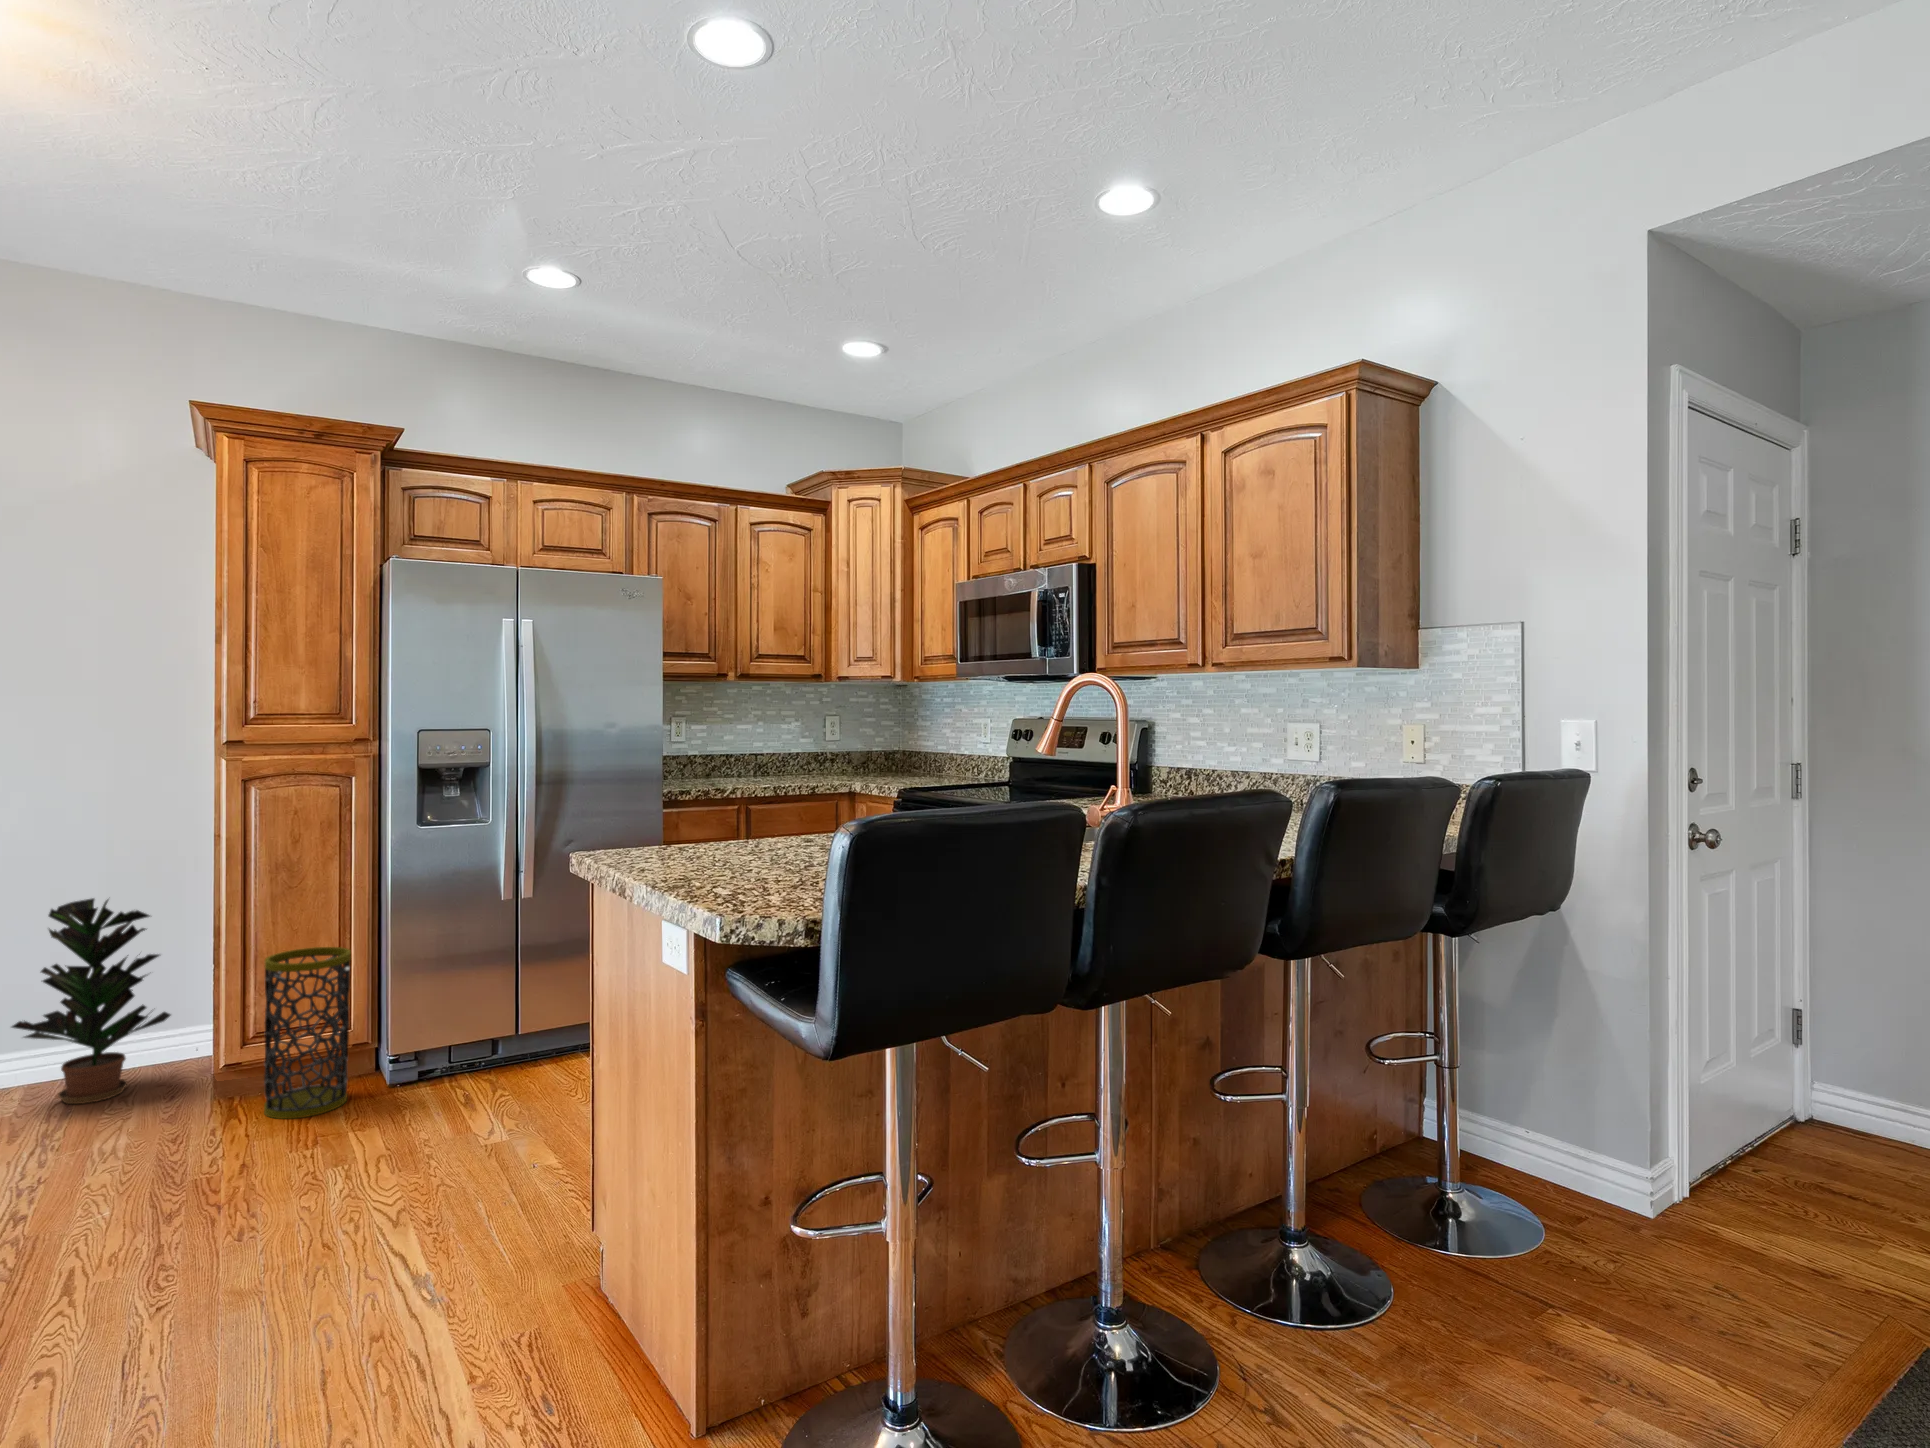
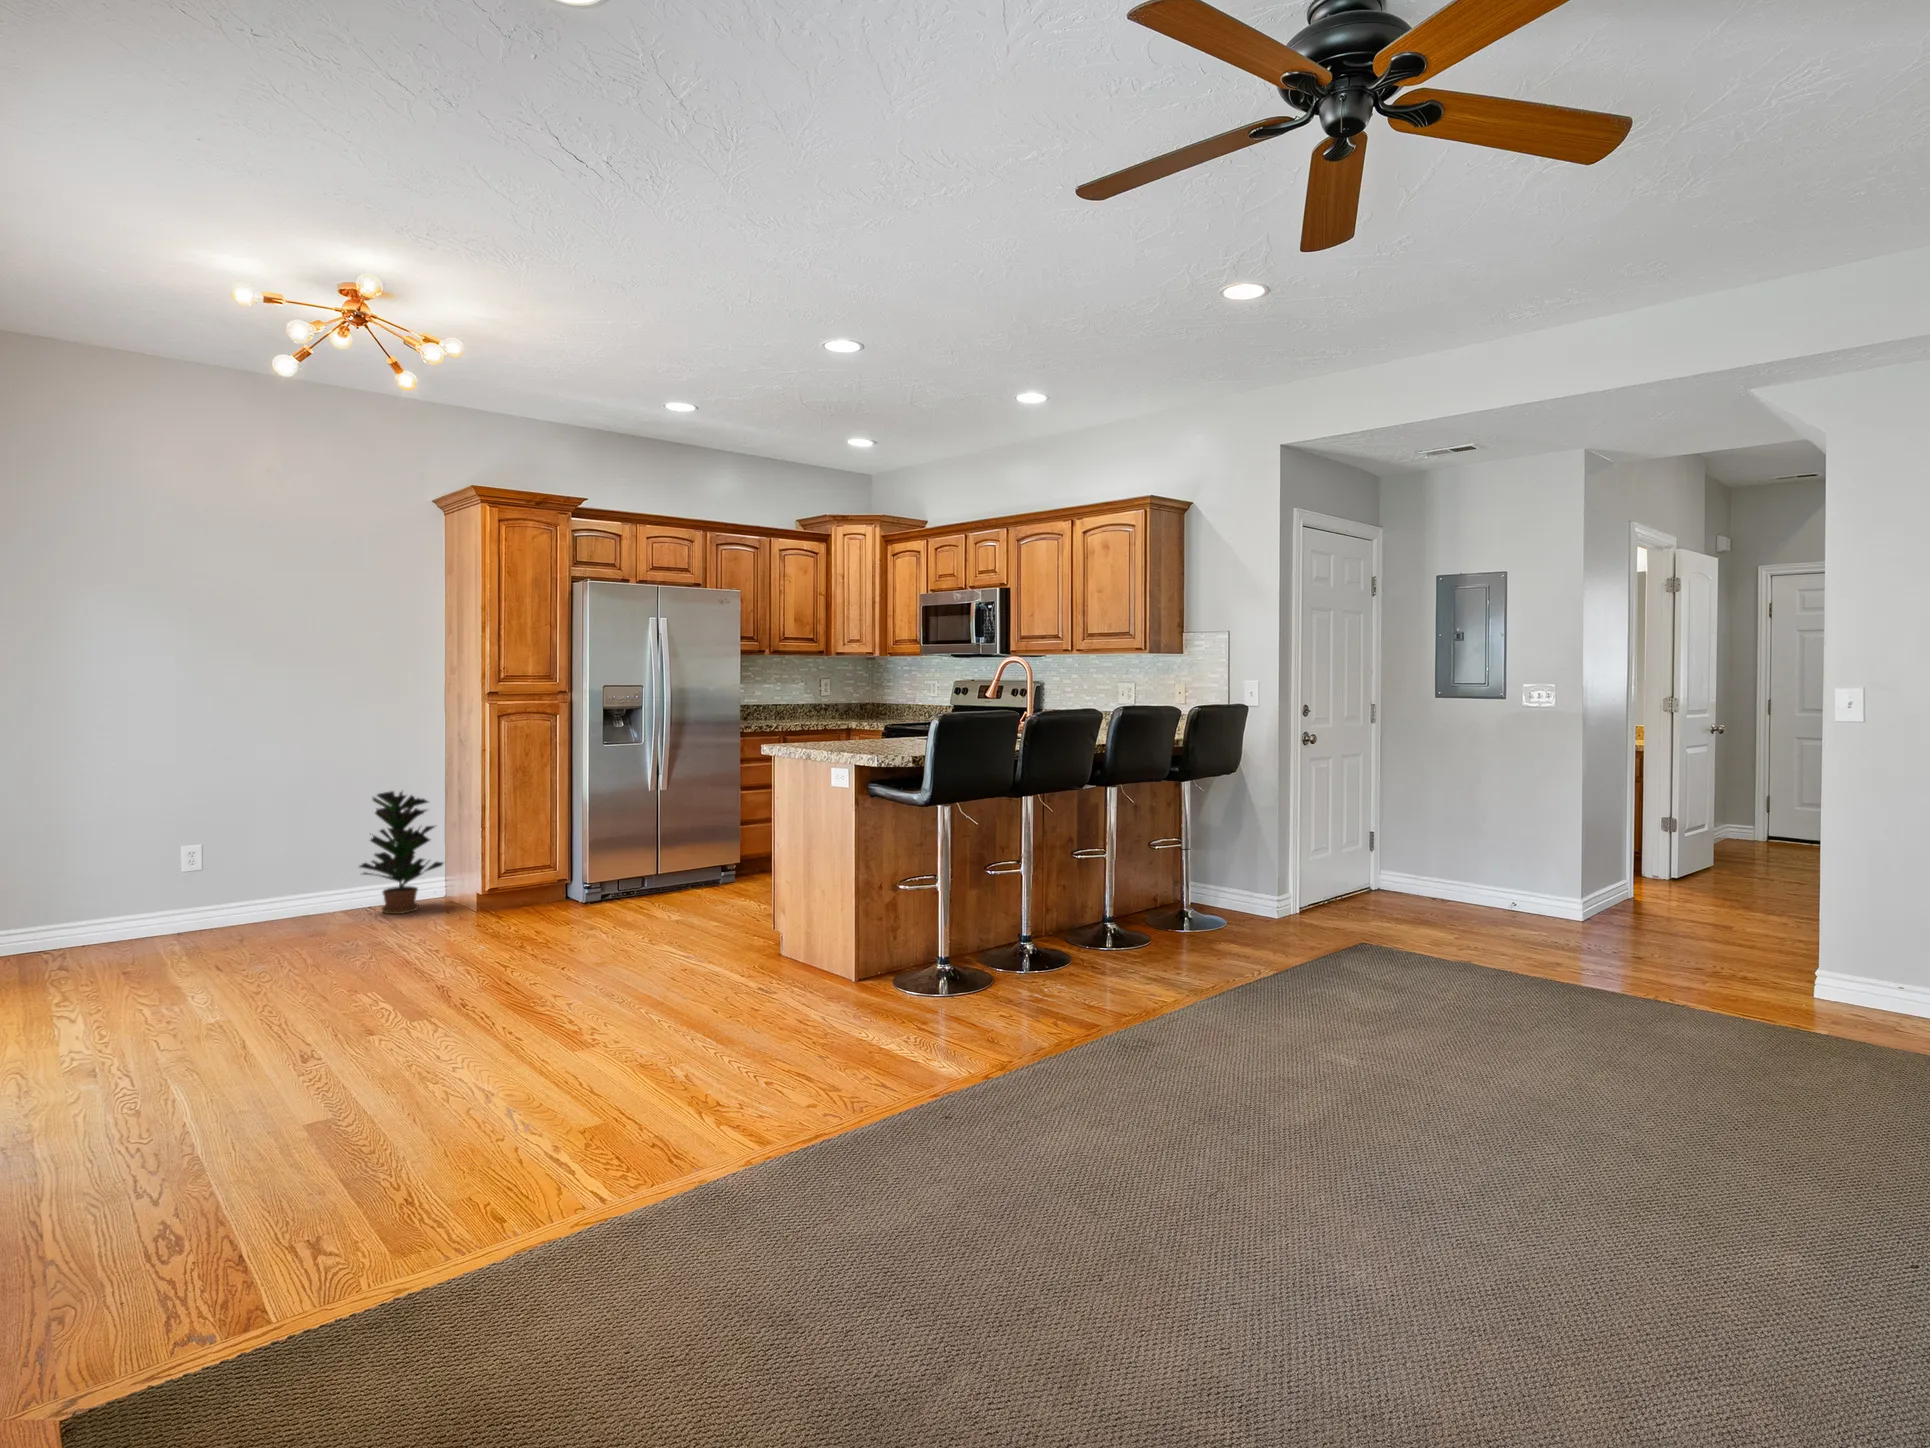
trash can: present [264,947,351,1119] -> none [521,818,569,915]

